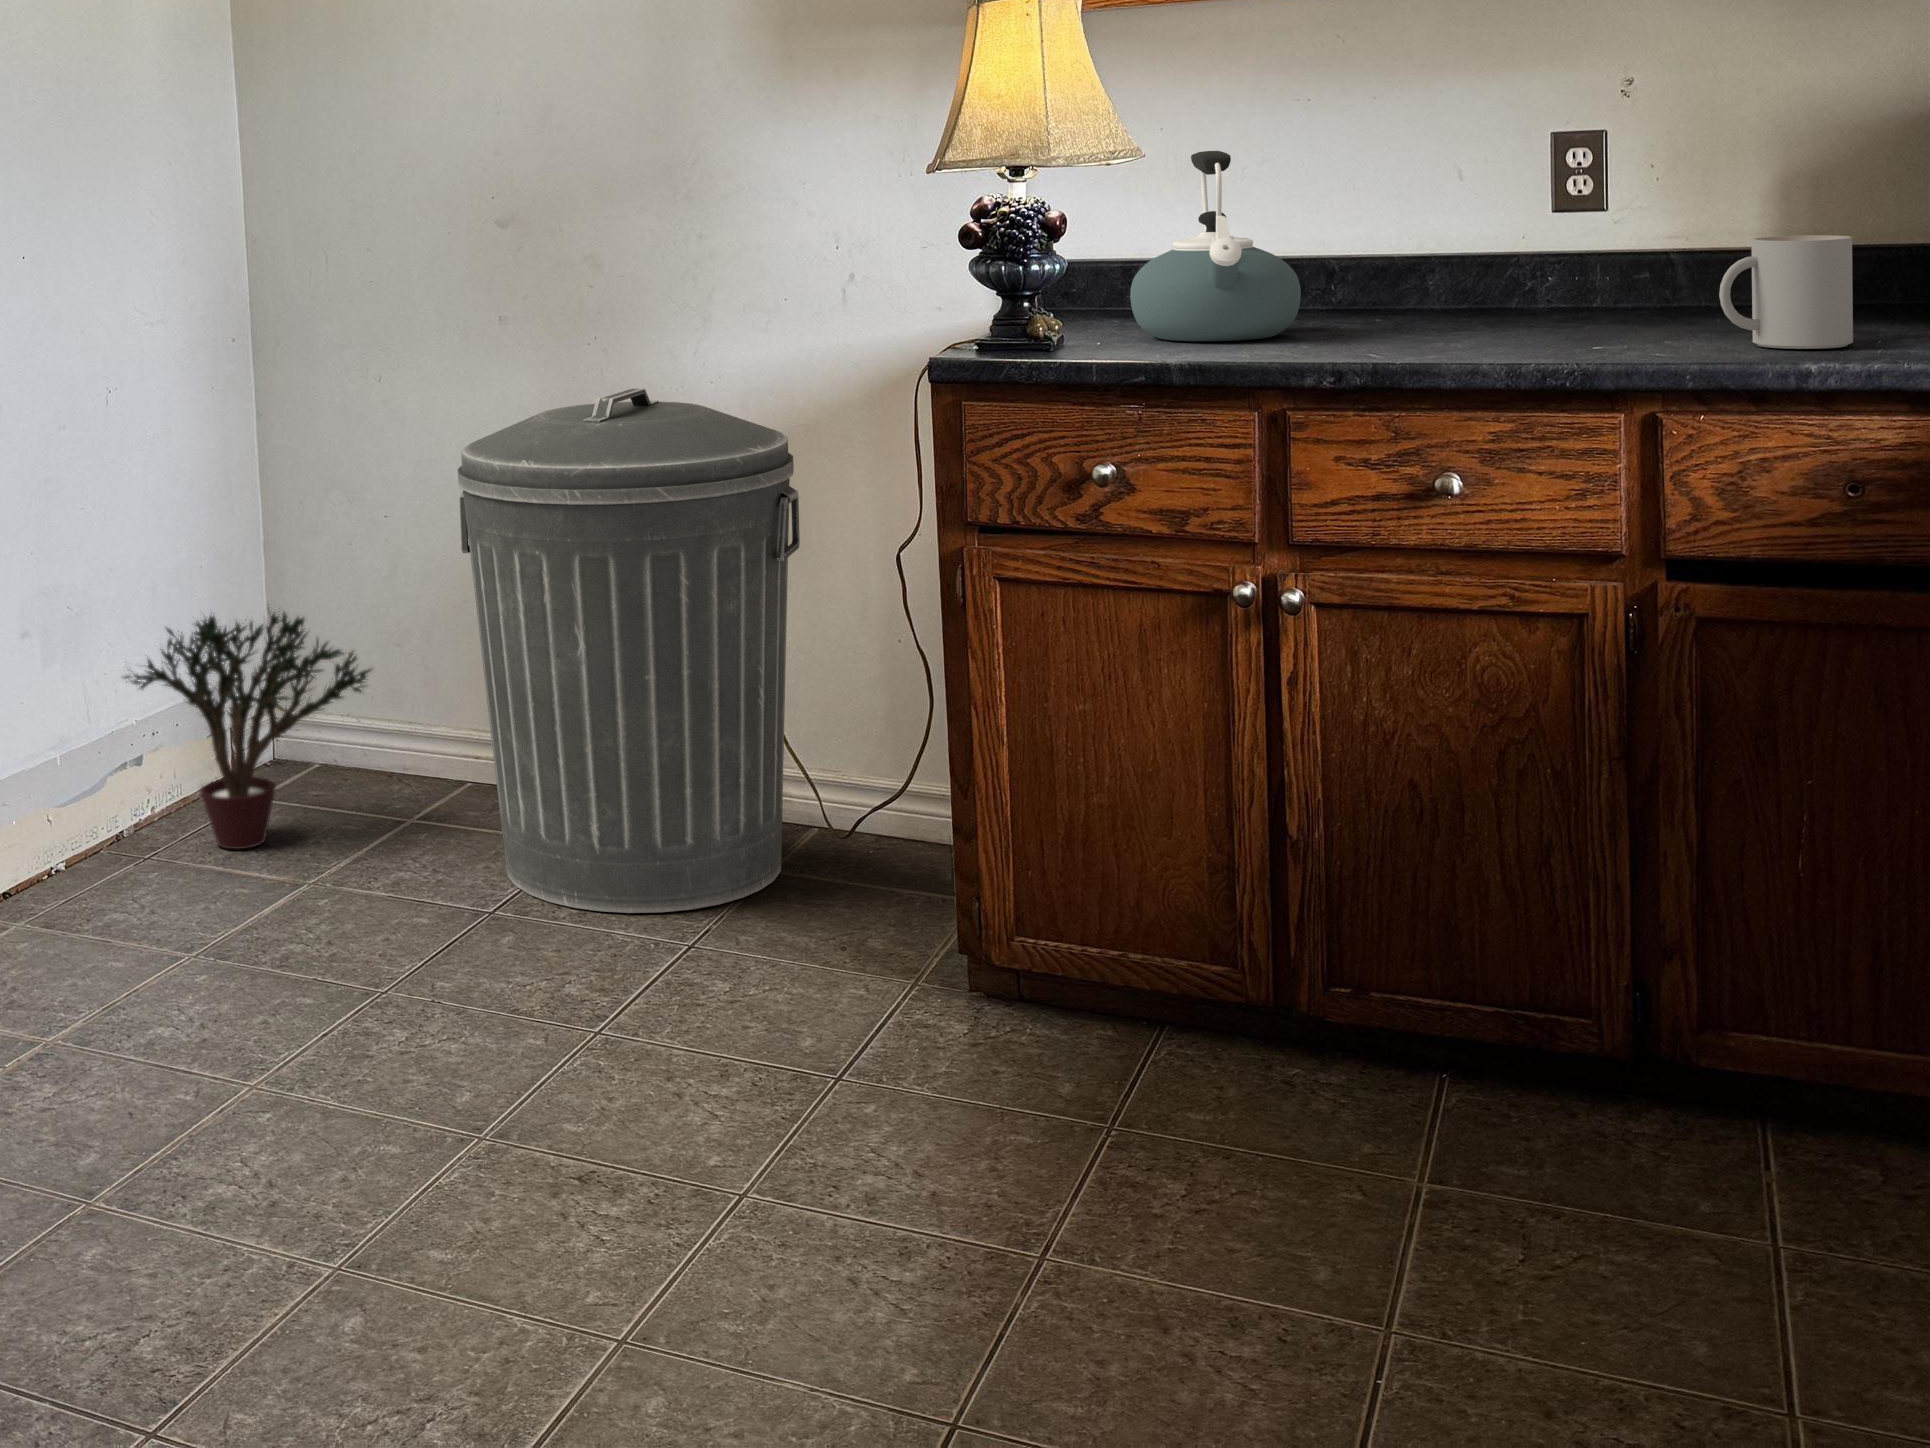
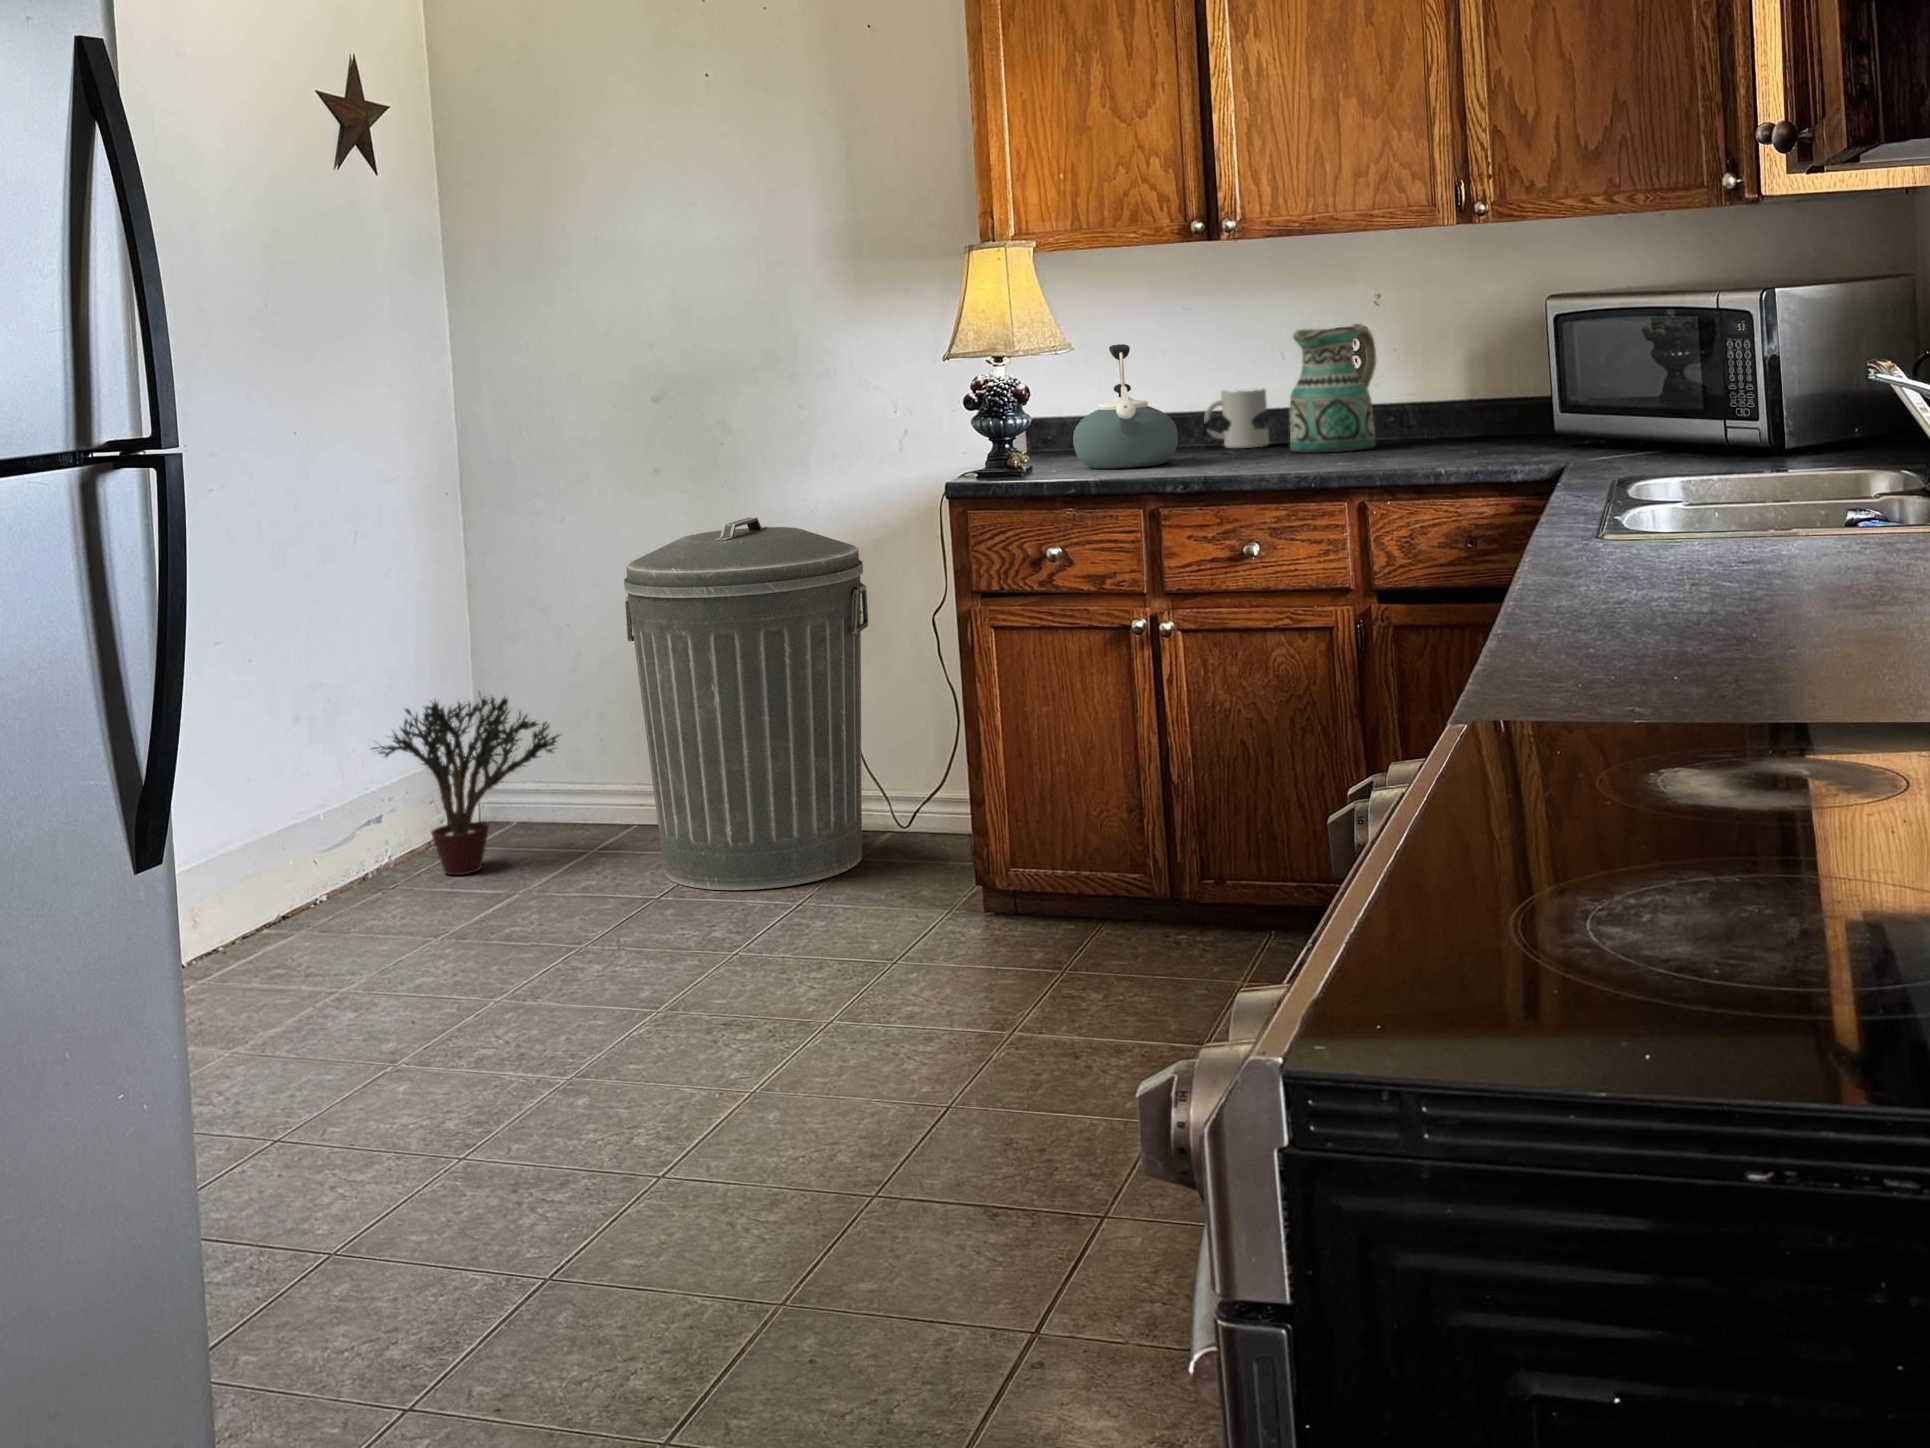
ceramic pitcher: none [1474,125,1622,324] -> present [1290,324,1376,452]
mug: present [1719,235,1853,349] -> present [1205,389,1269,448]

